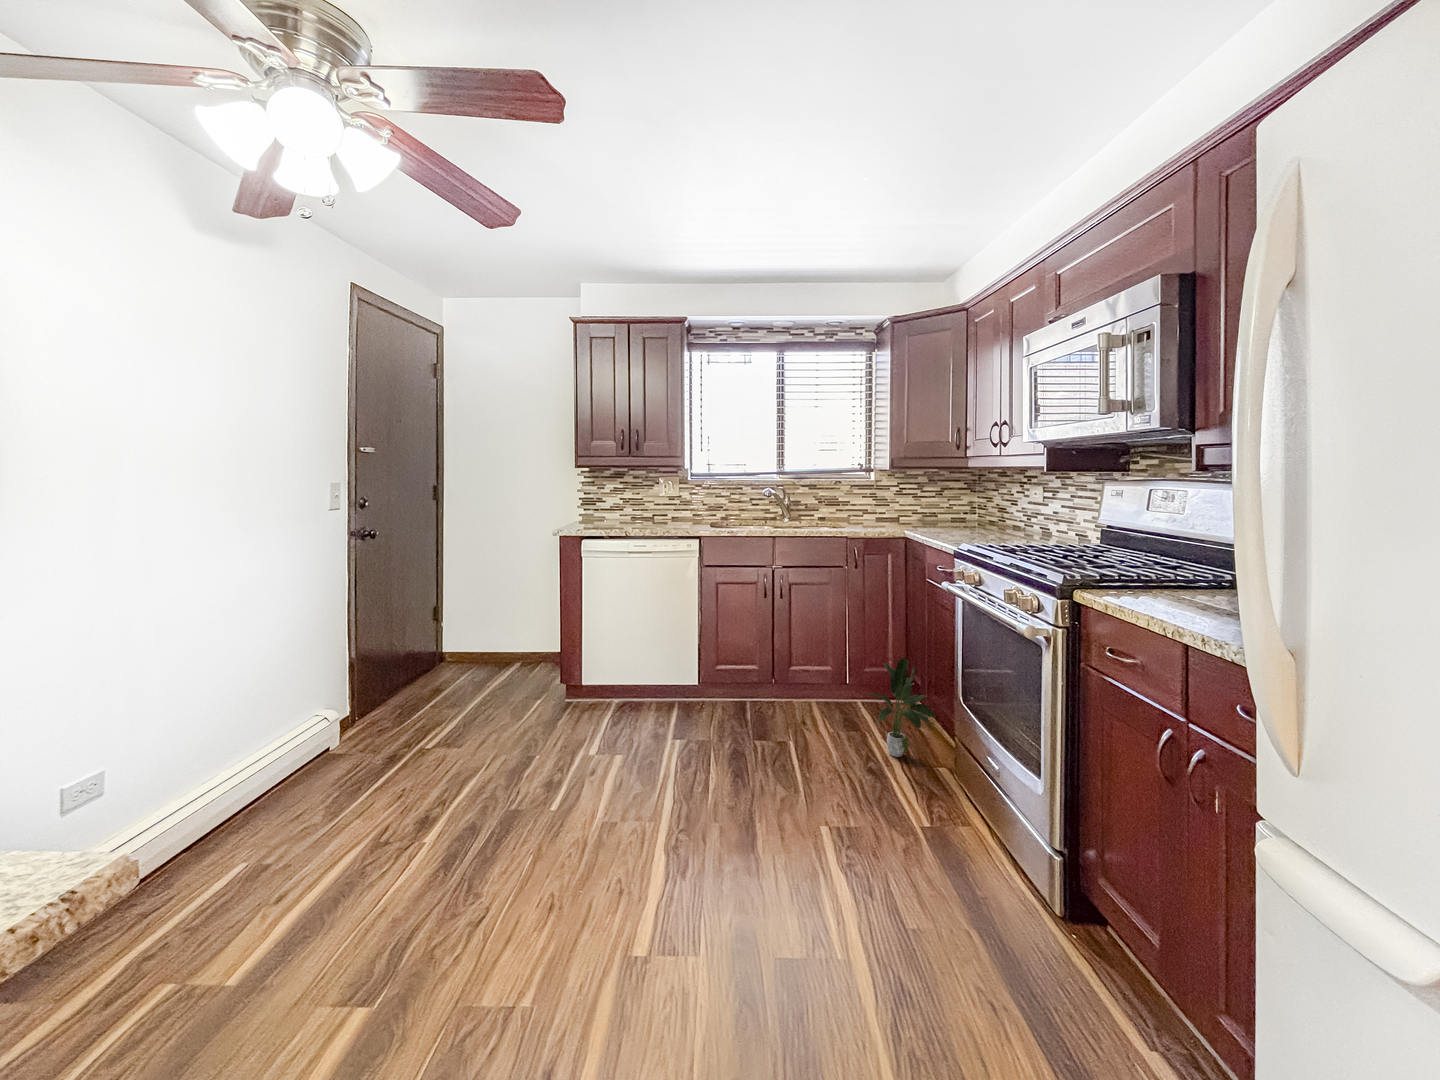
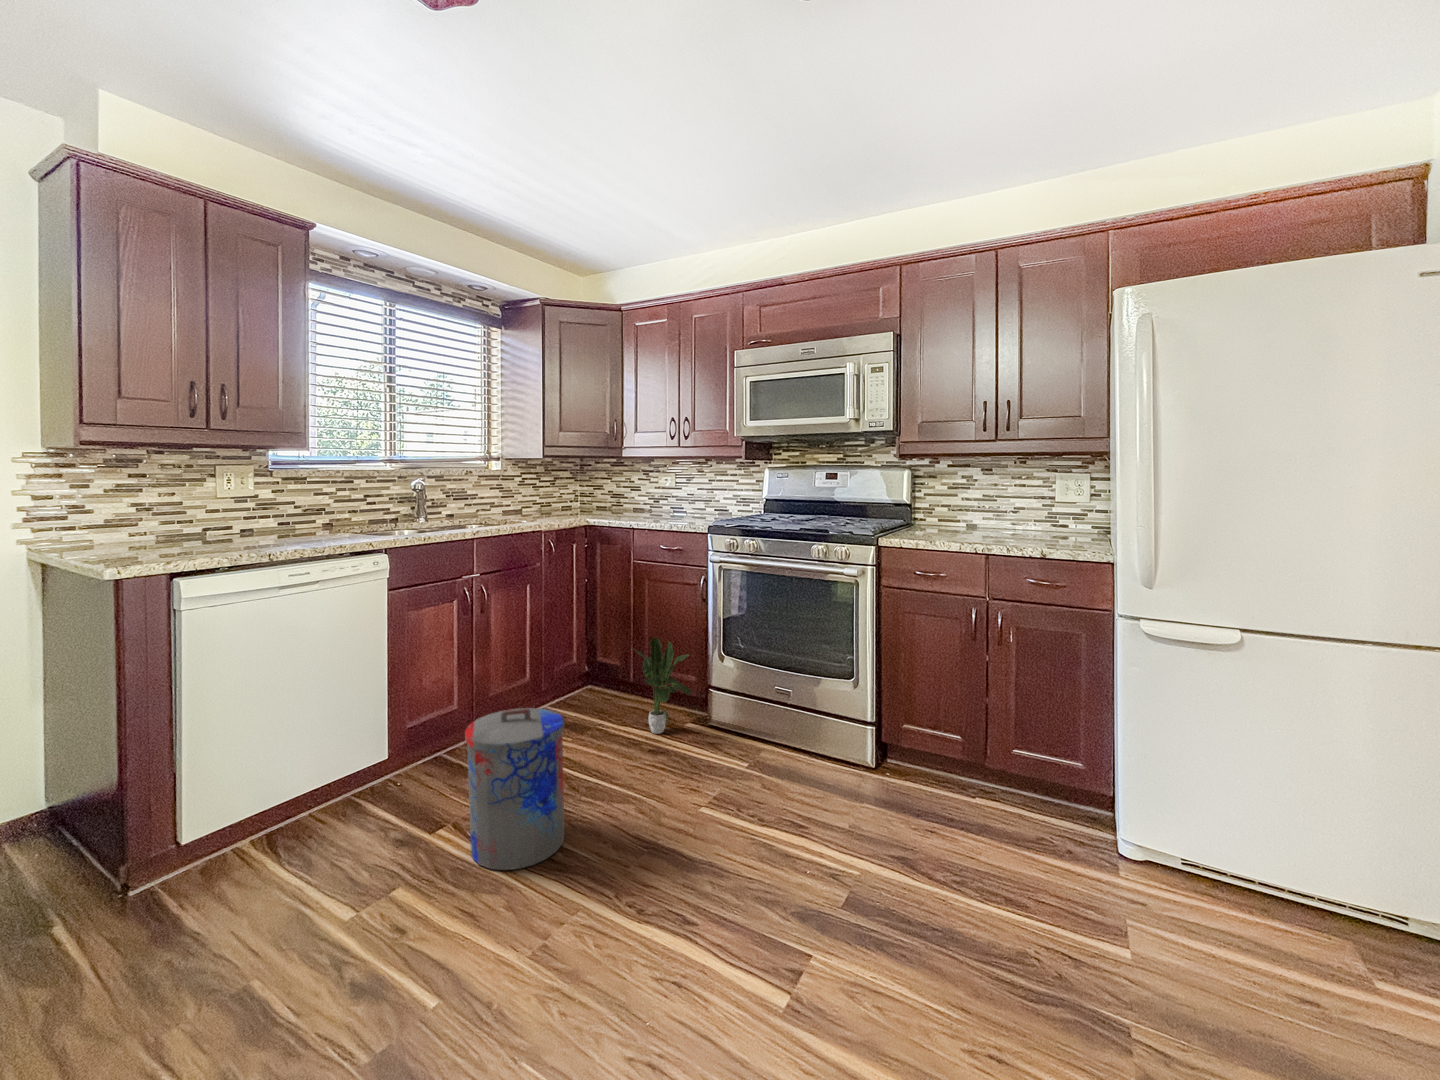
trash can: none [646,662,716,779] -> present [465,708,564,870]

